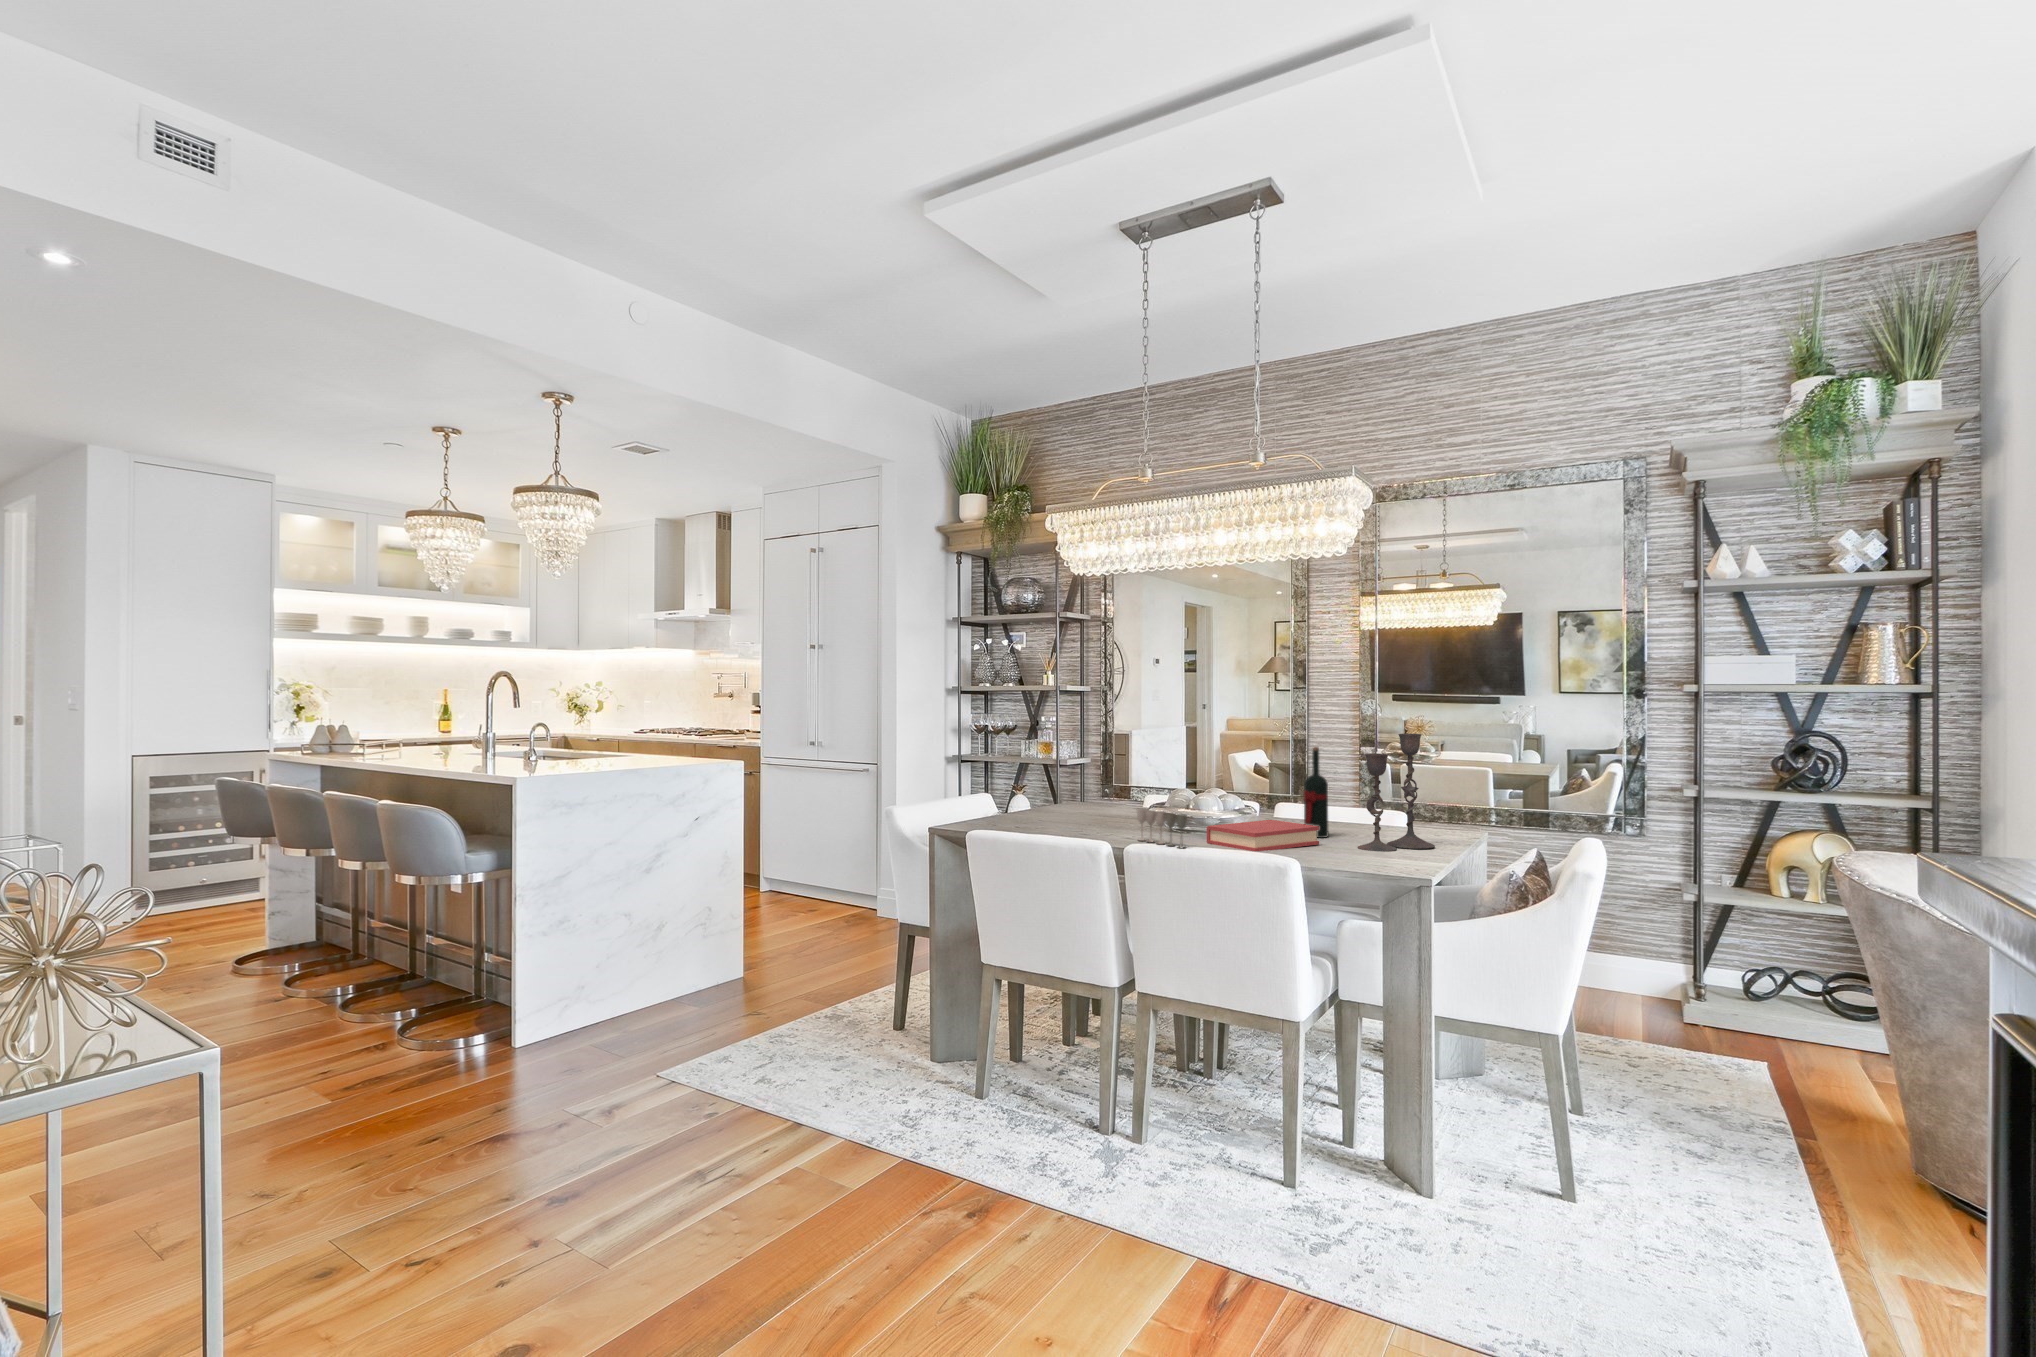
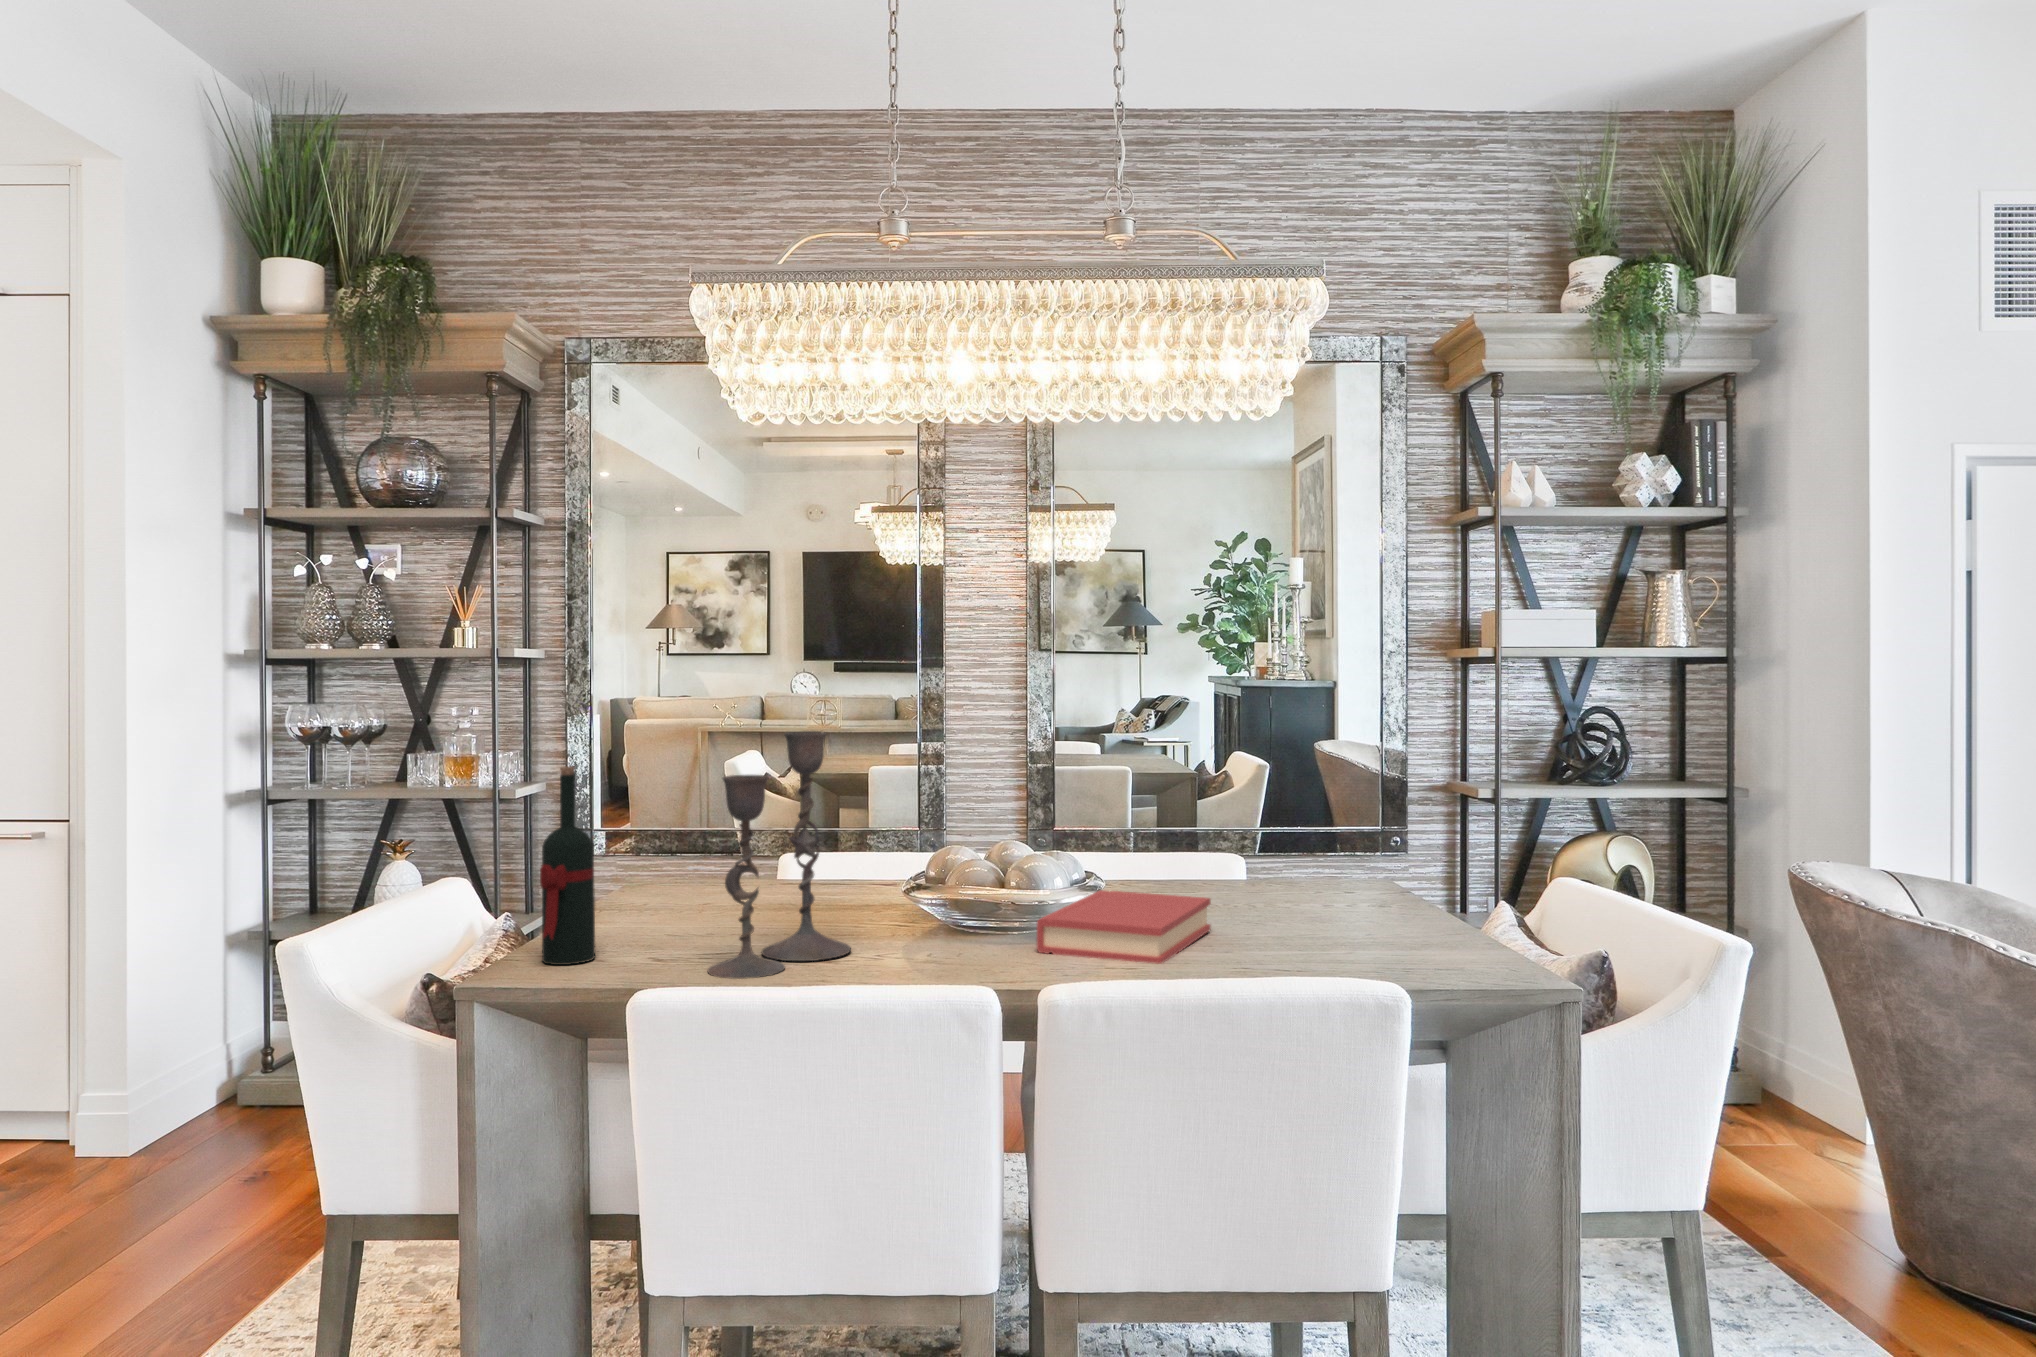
candlestick: present [1358,734,1435,852] -> present [708,731,851,979]
wine bottle: present [1304,746,1329,838] -> present [540,766,595,965]
wine glass: present [1137,809,1187,848] -> none [905,896,1039,975]

